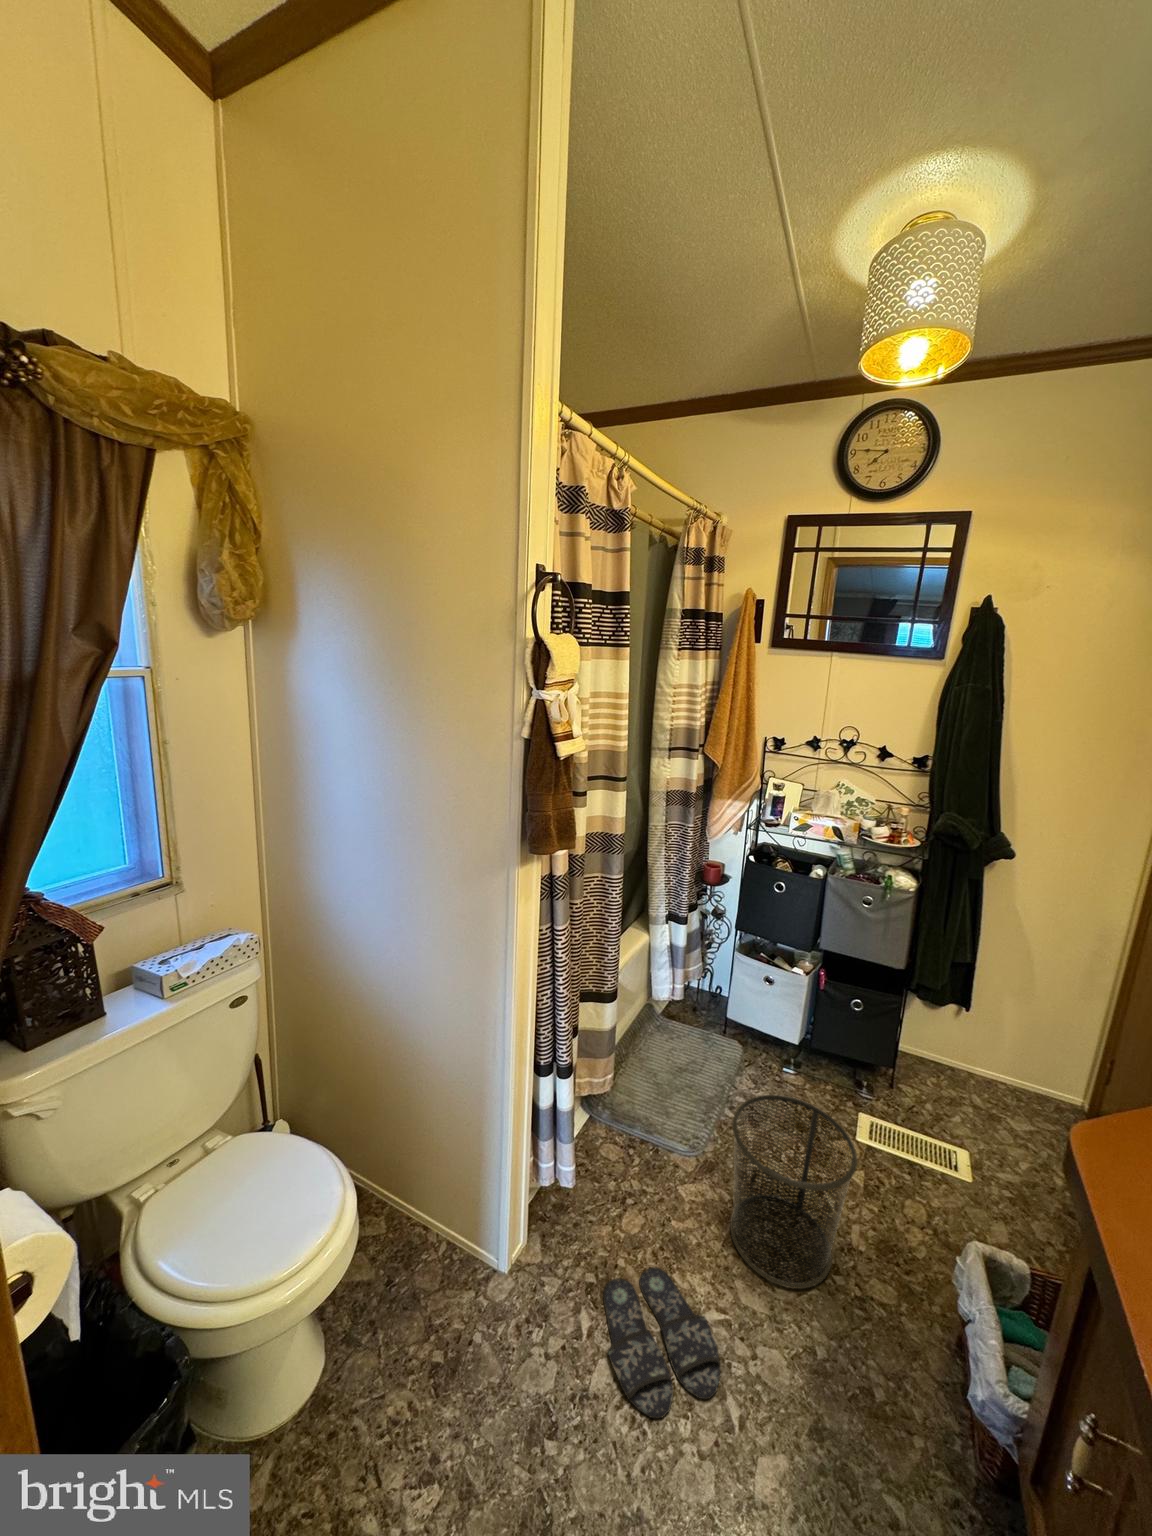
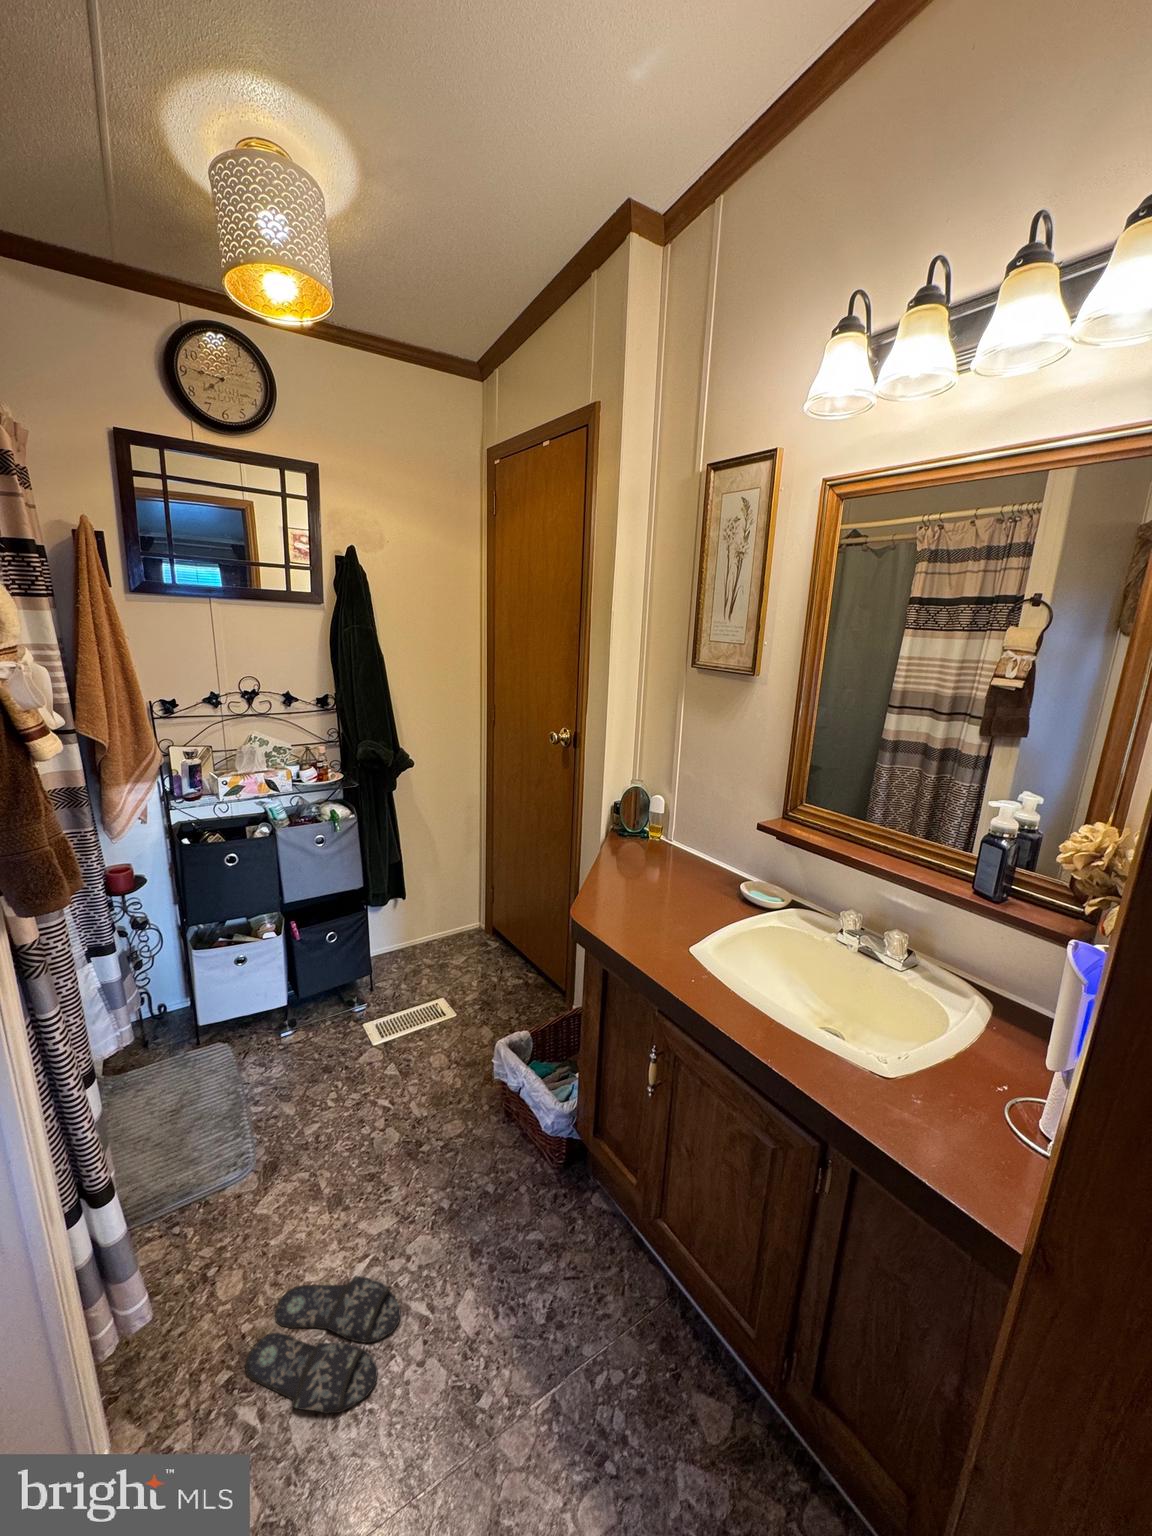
waste bin: present [730,1095,857,1289] -> none [303,1029,422,1204]

